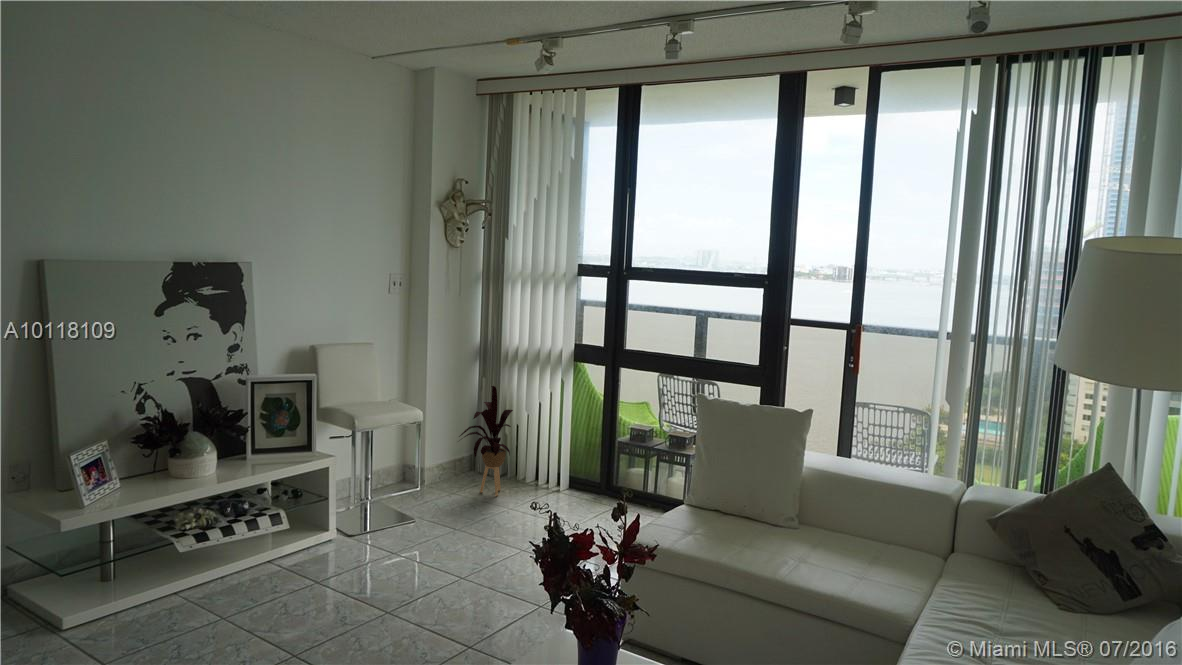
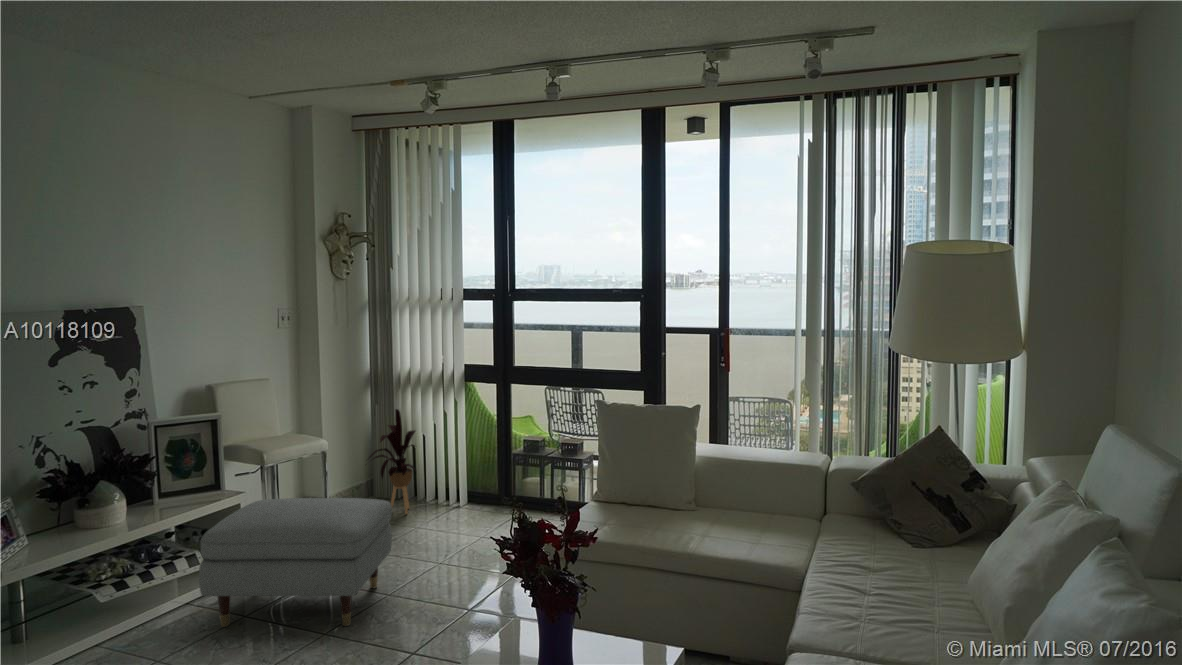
ottoman: none [275,467,473,606] -> present [199,498,392,627]

